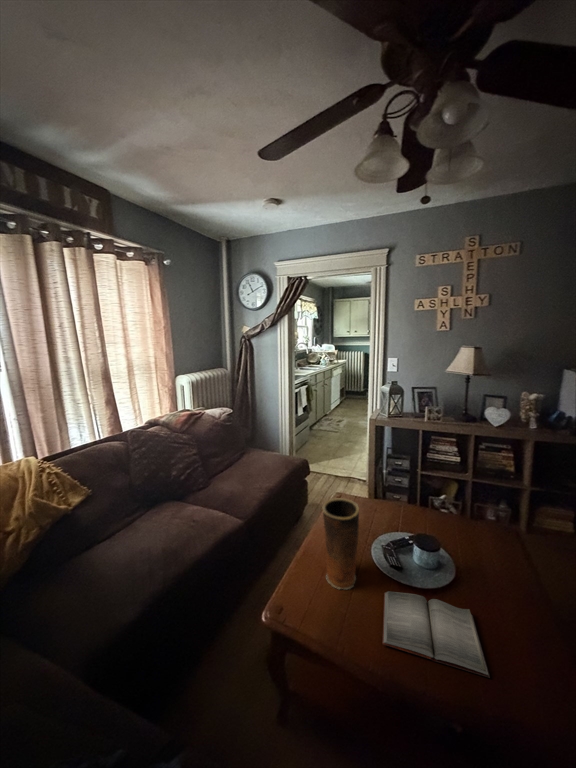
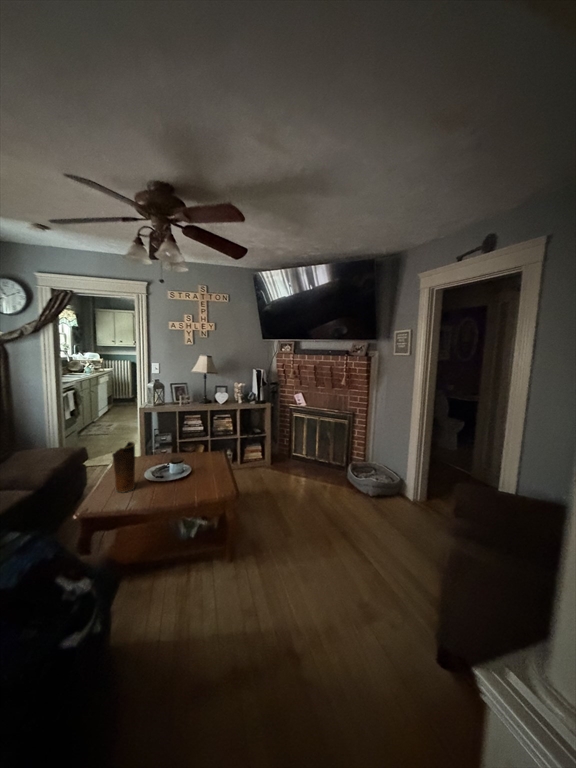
hardback book: present [382,591,490,678] -> none [151,478,199,500]

